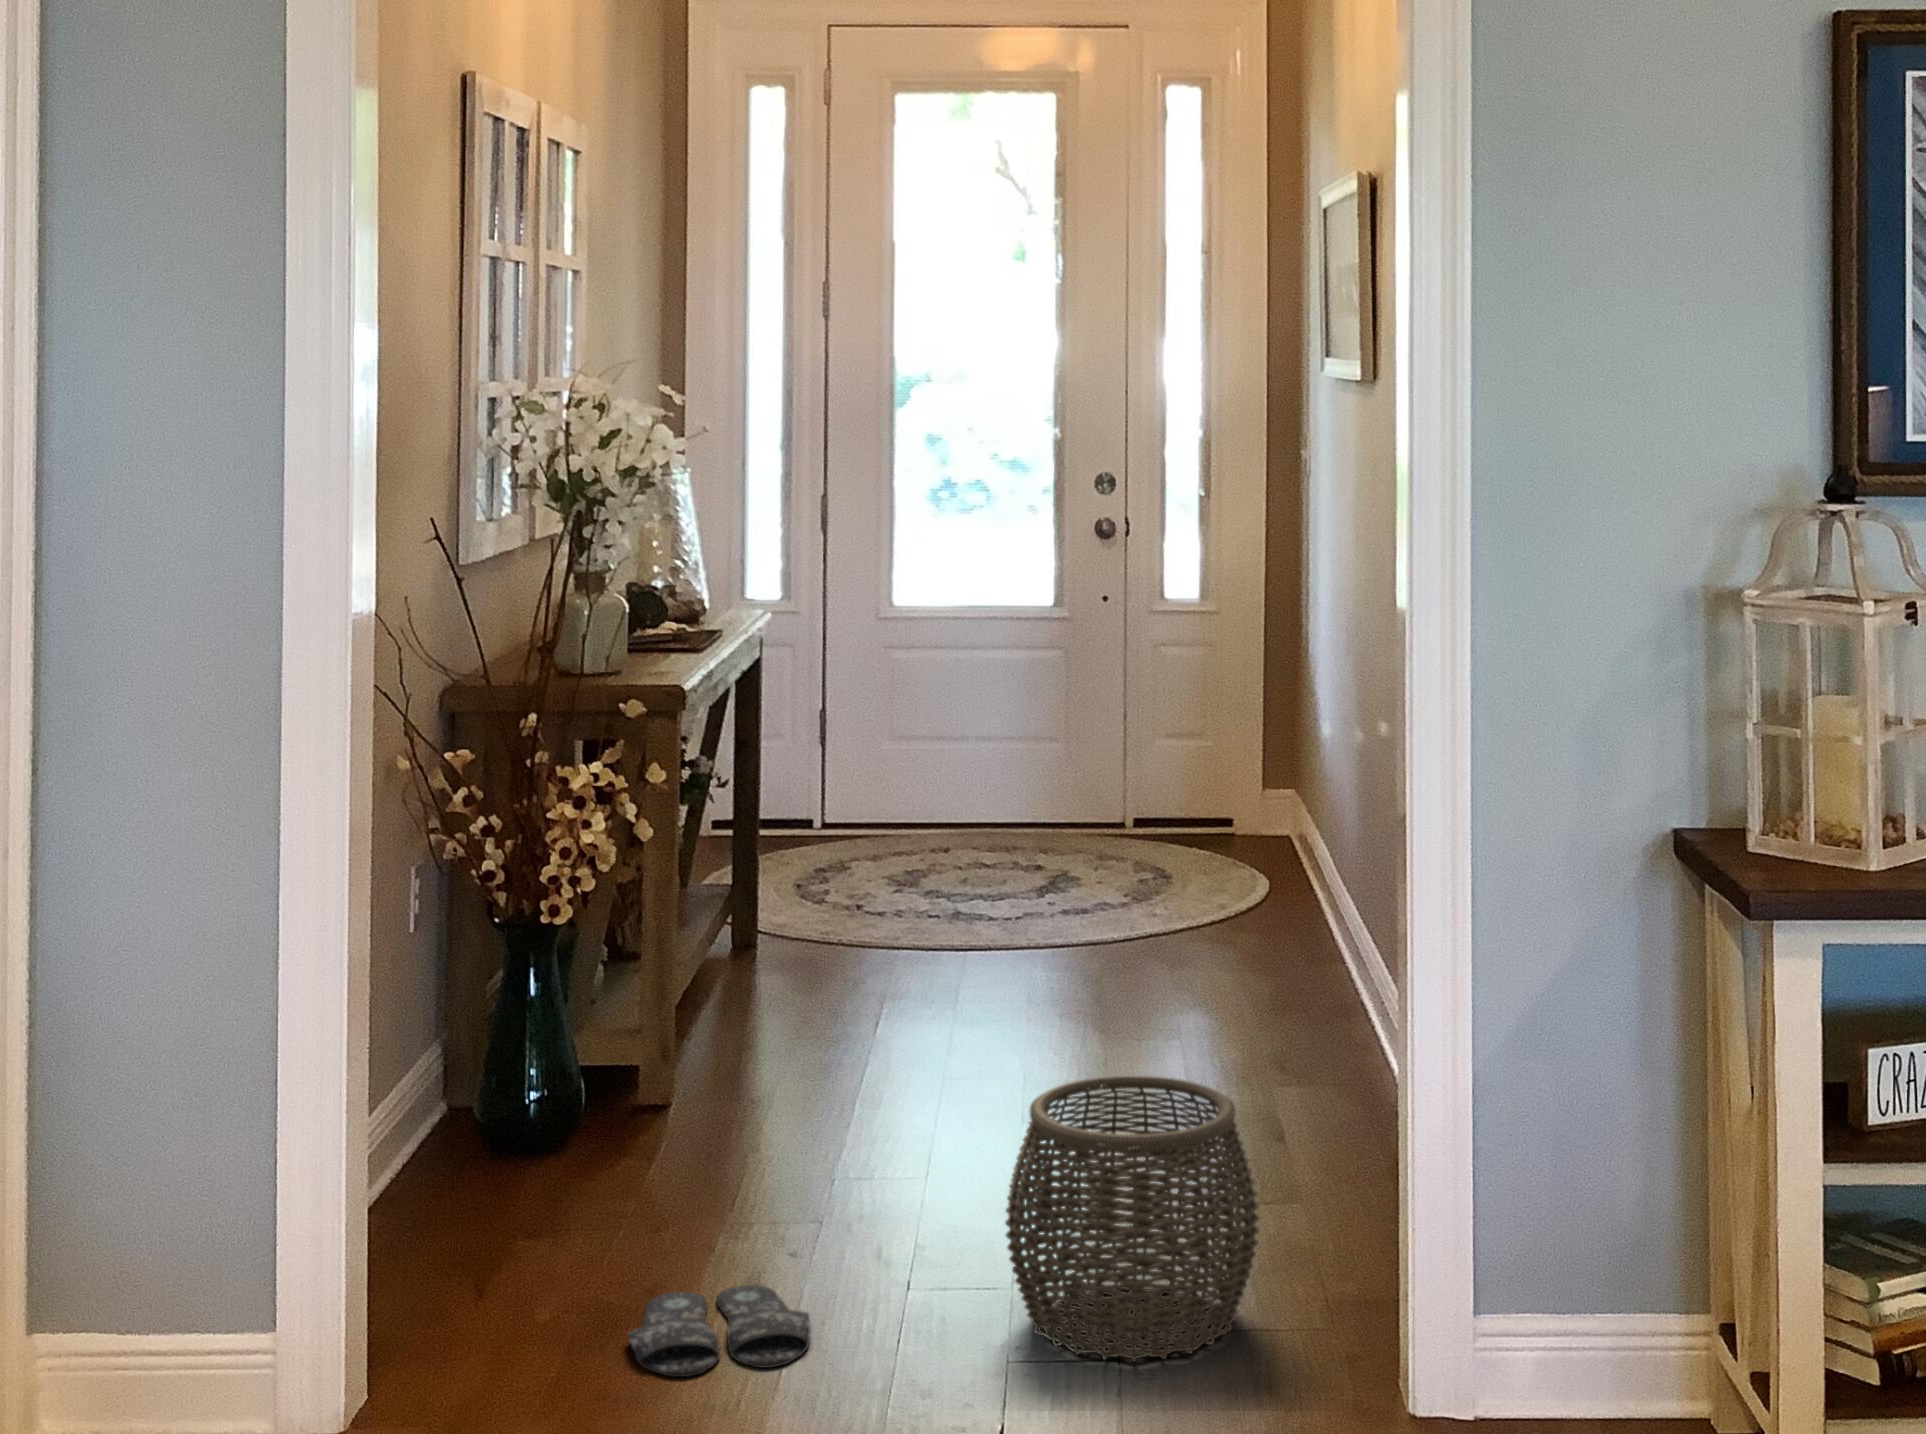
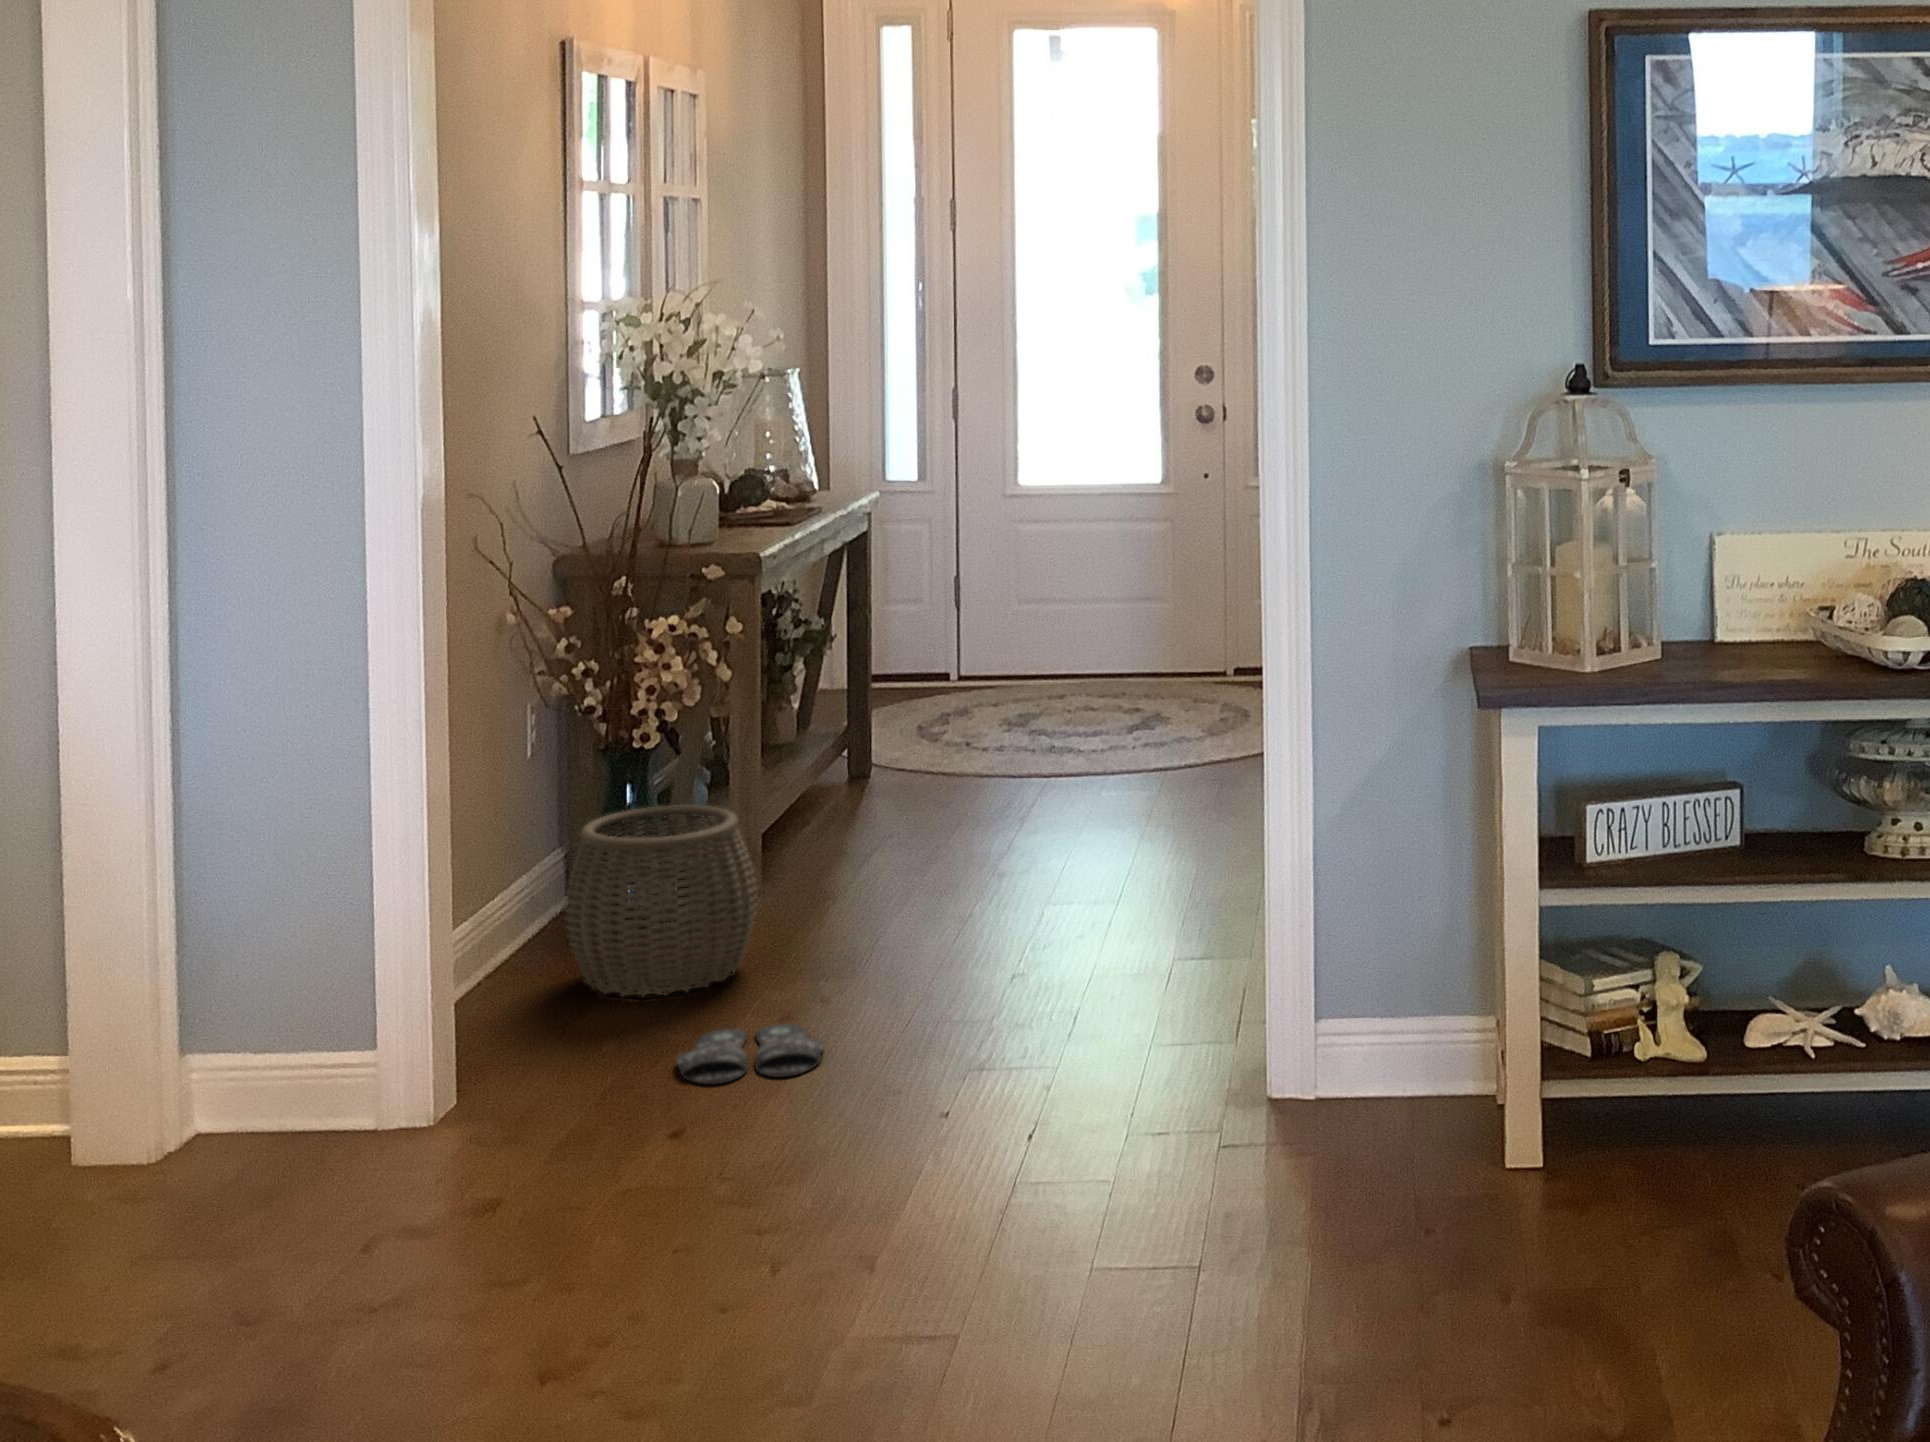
woven basket: present [1005,1075,1260,1361] -> present [565,806,757,997]

